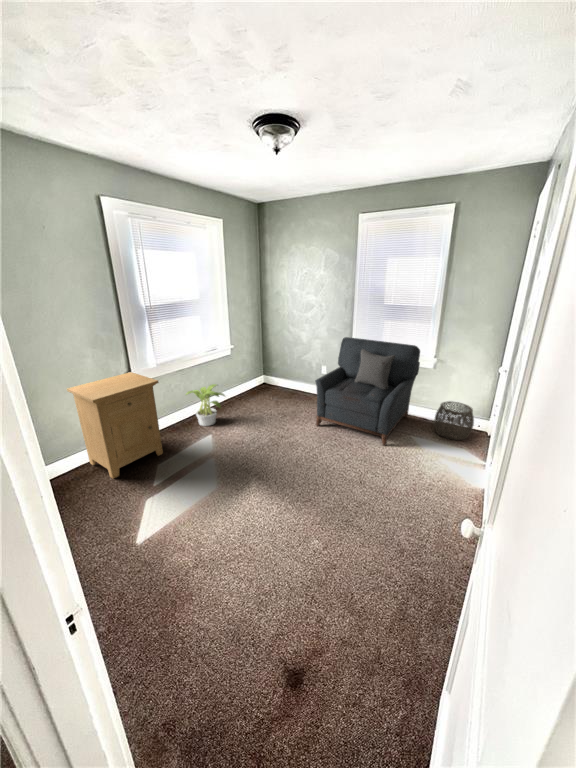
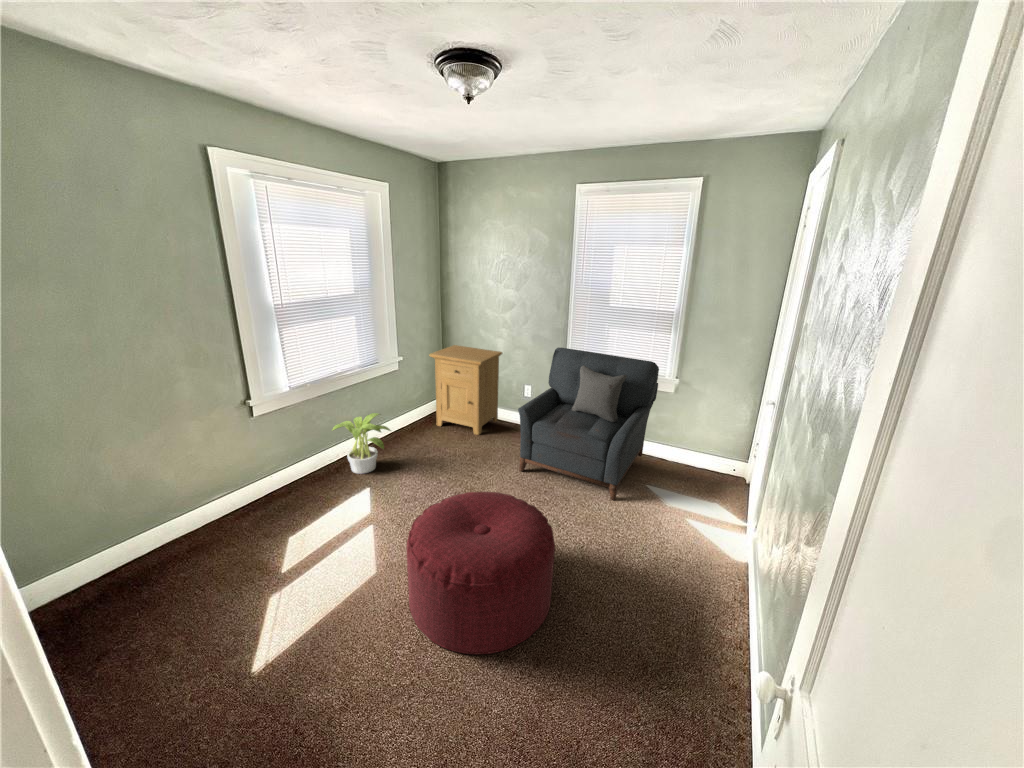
nightstand: present [67,372,163,478] -> present [429,345,502,435]
woven basket: present [435,401,474,440] -> none [678,437,730,490]
ottoman: none [236,434,339,540] -> present [406,491,555,654]

